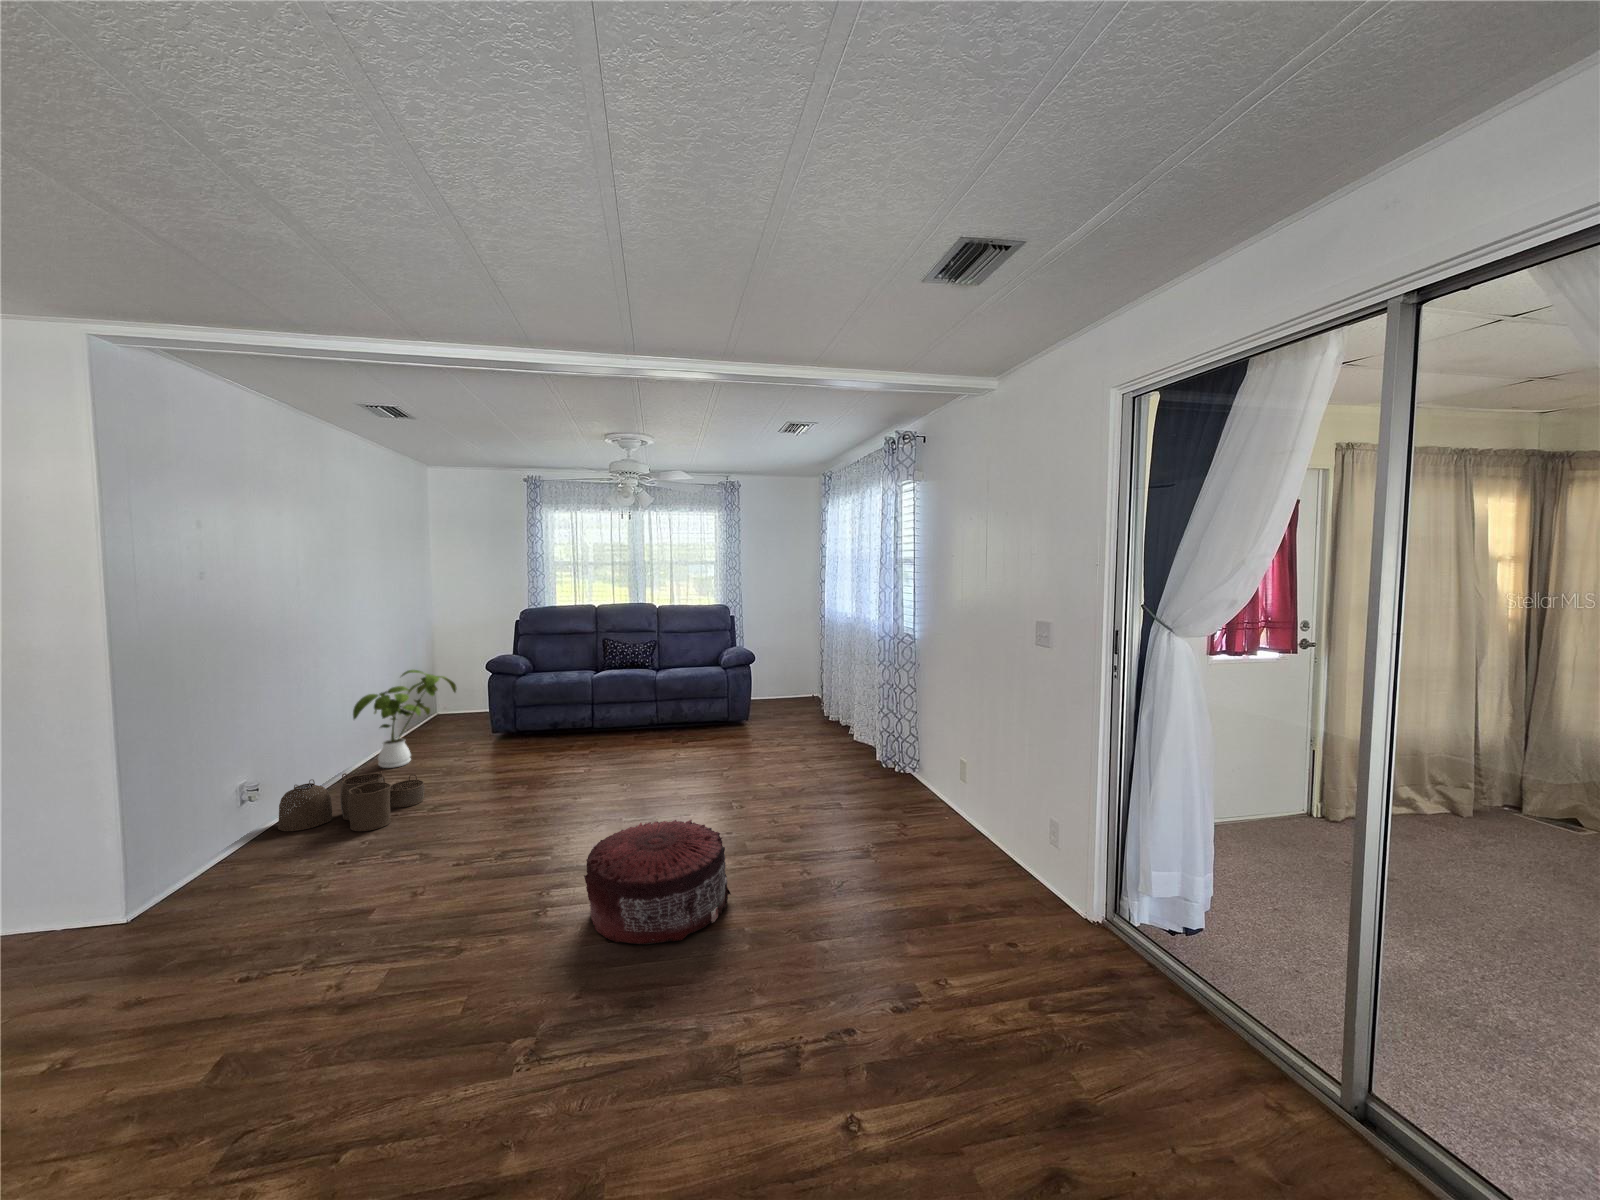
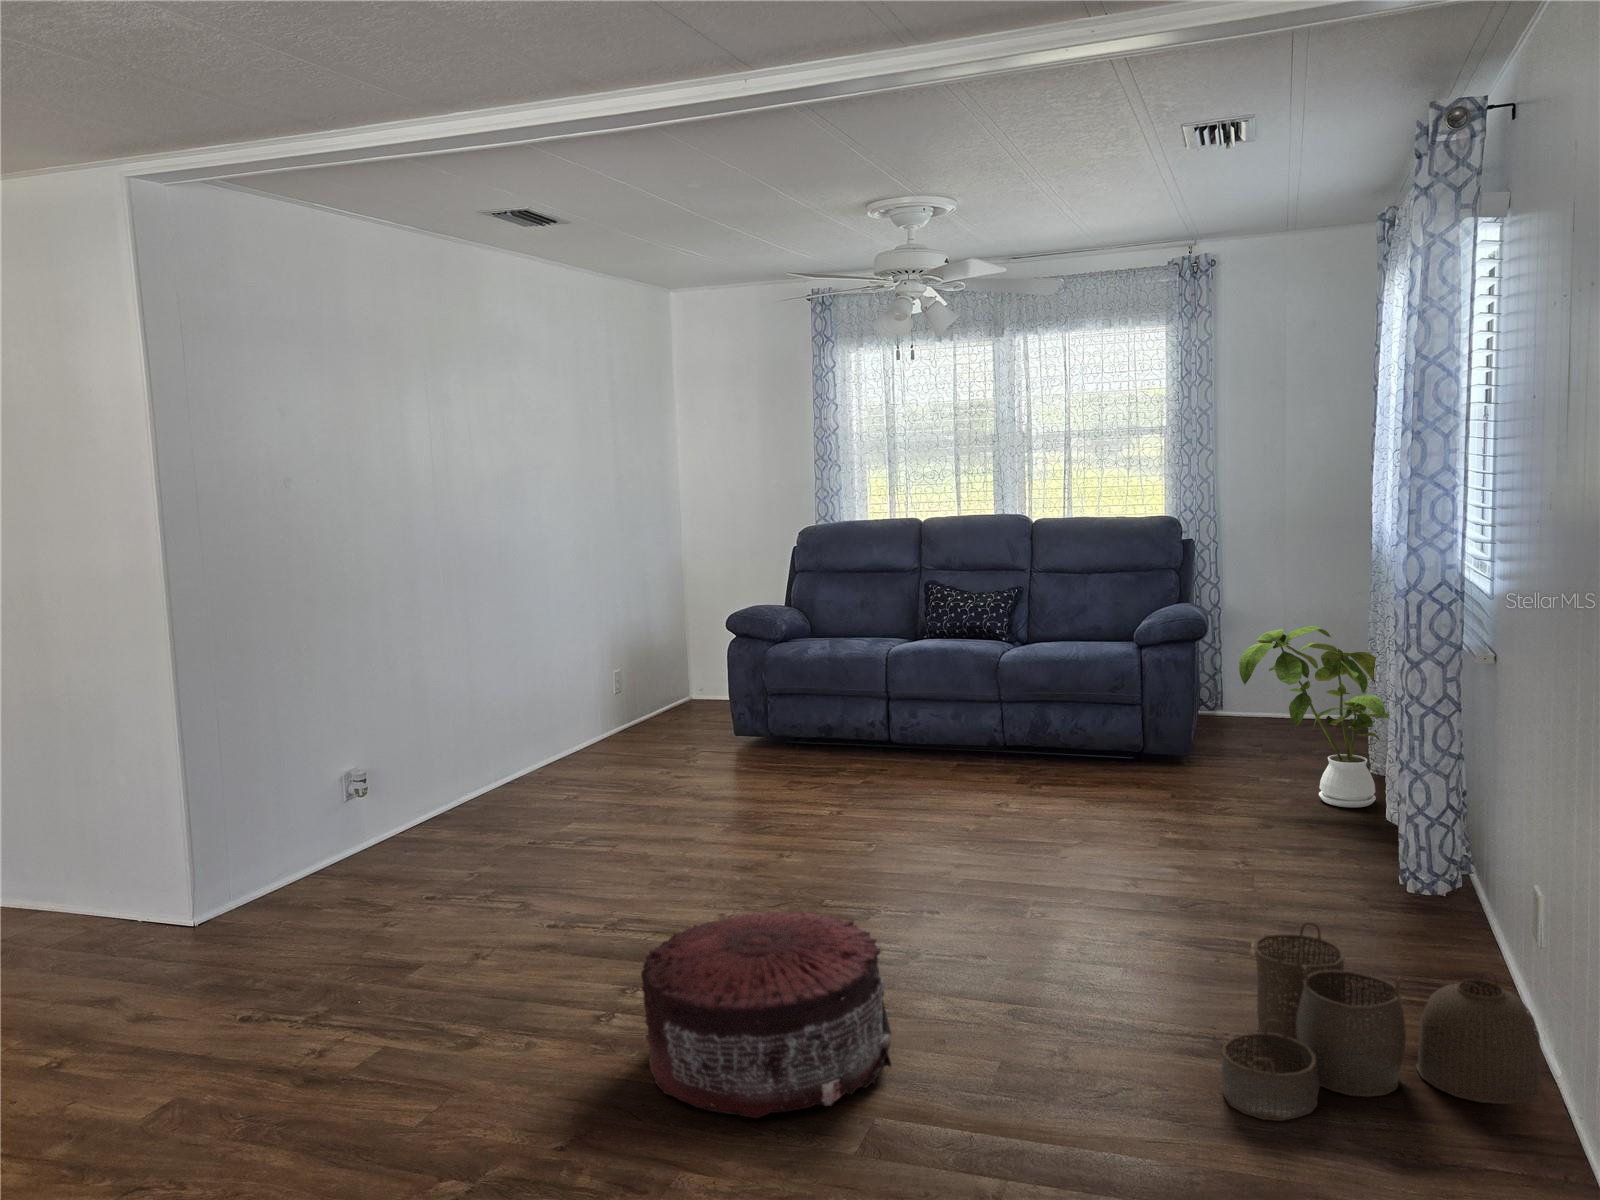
house plant: present [353,670,456,768] -> present [1239,626,1389,807]
woven basket: present [278,771,424,831] -> present [1222,922,1542,1121]

